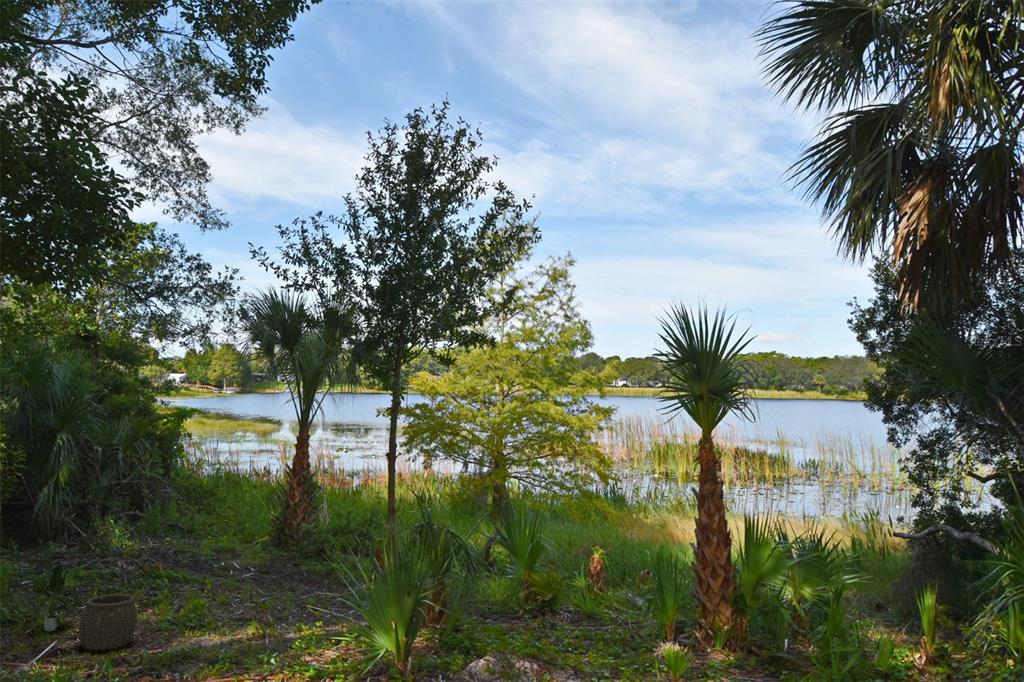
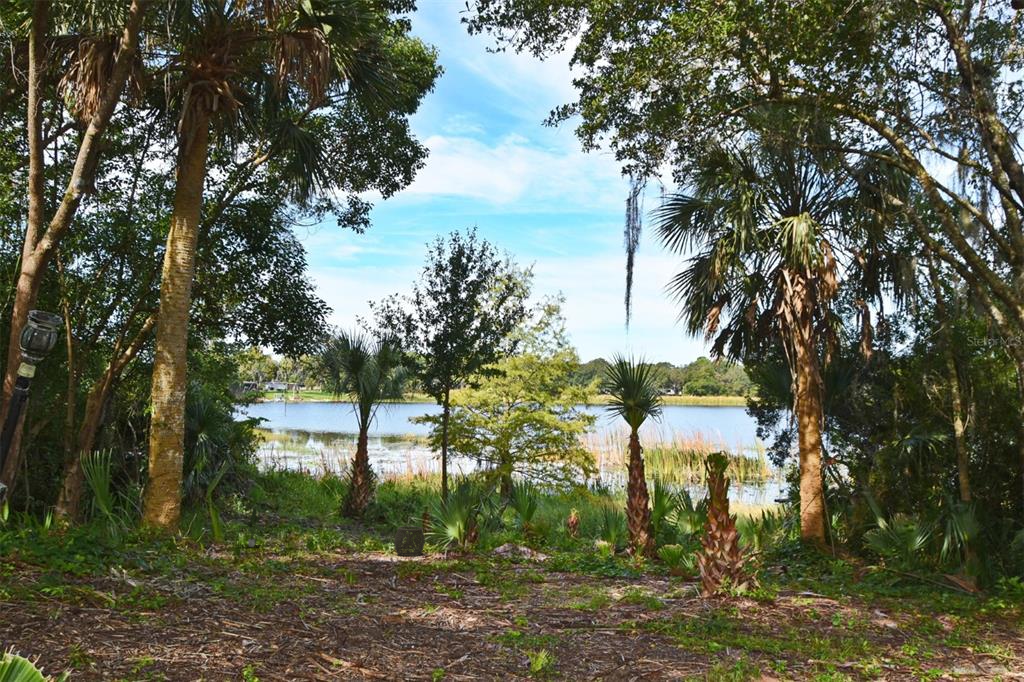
woven basket: present [79,594,137,651] -> present [394,526,425,556]

